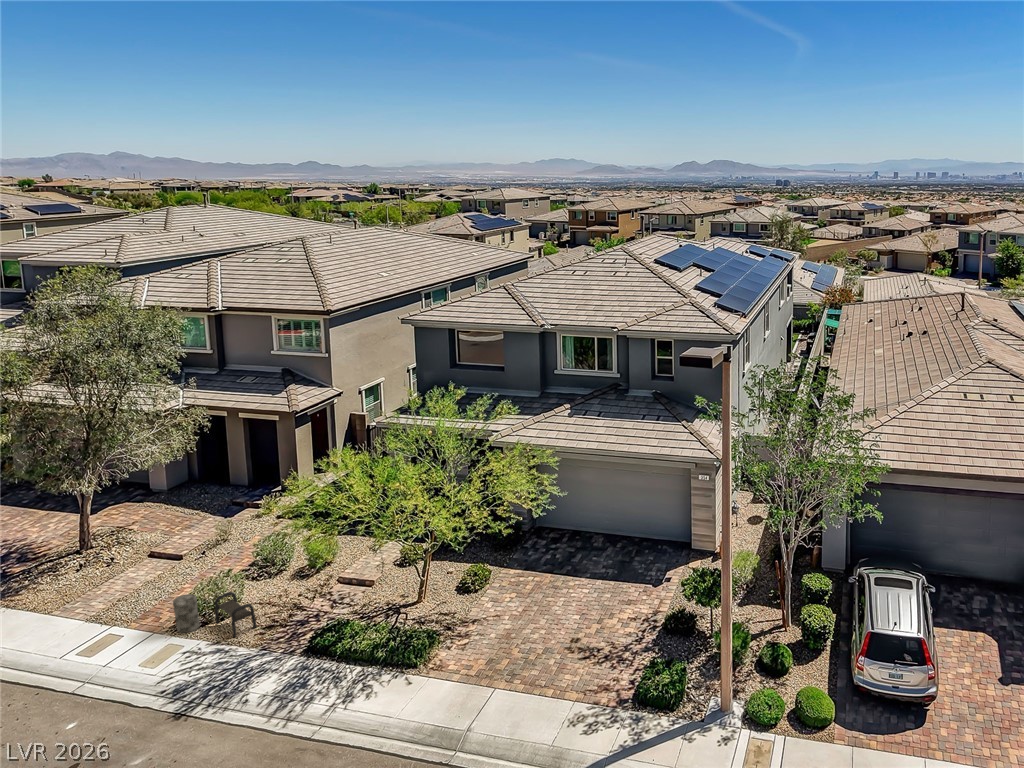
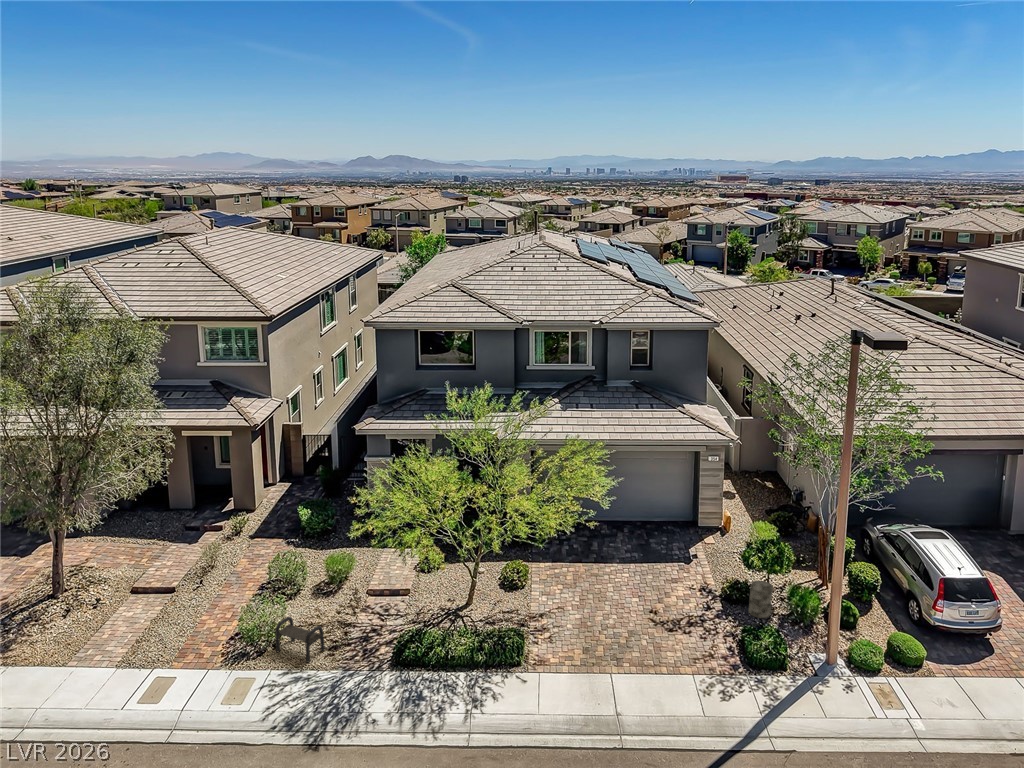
trash can: present [173,594,200,633] -> present [749,581,773,618]

